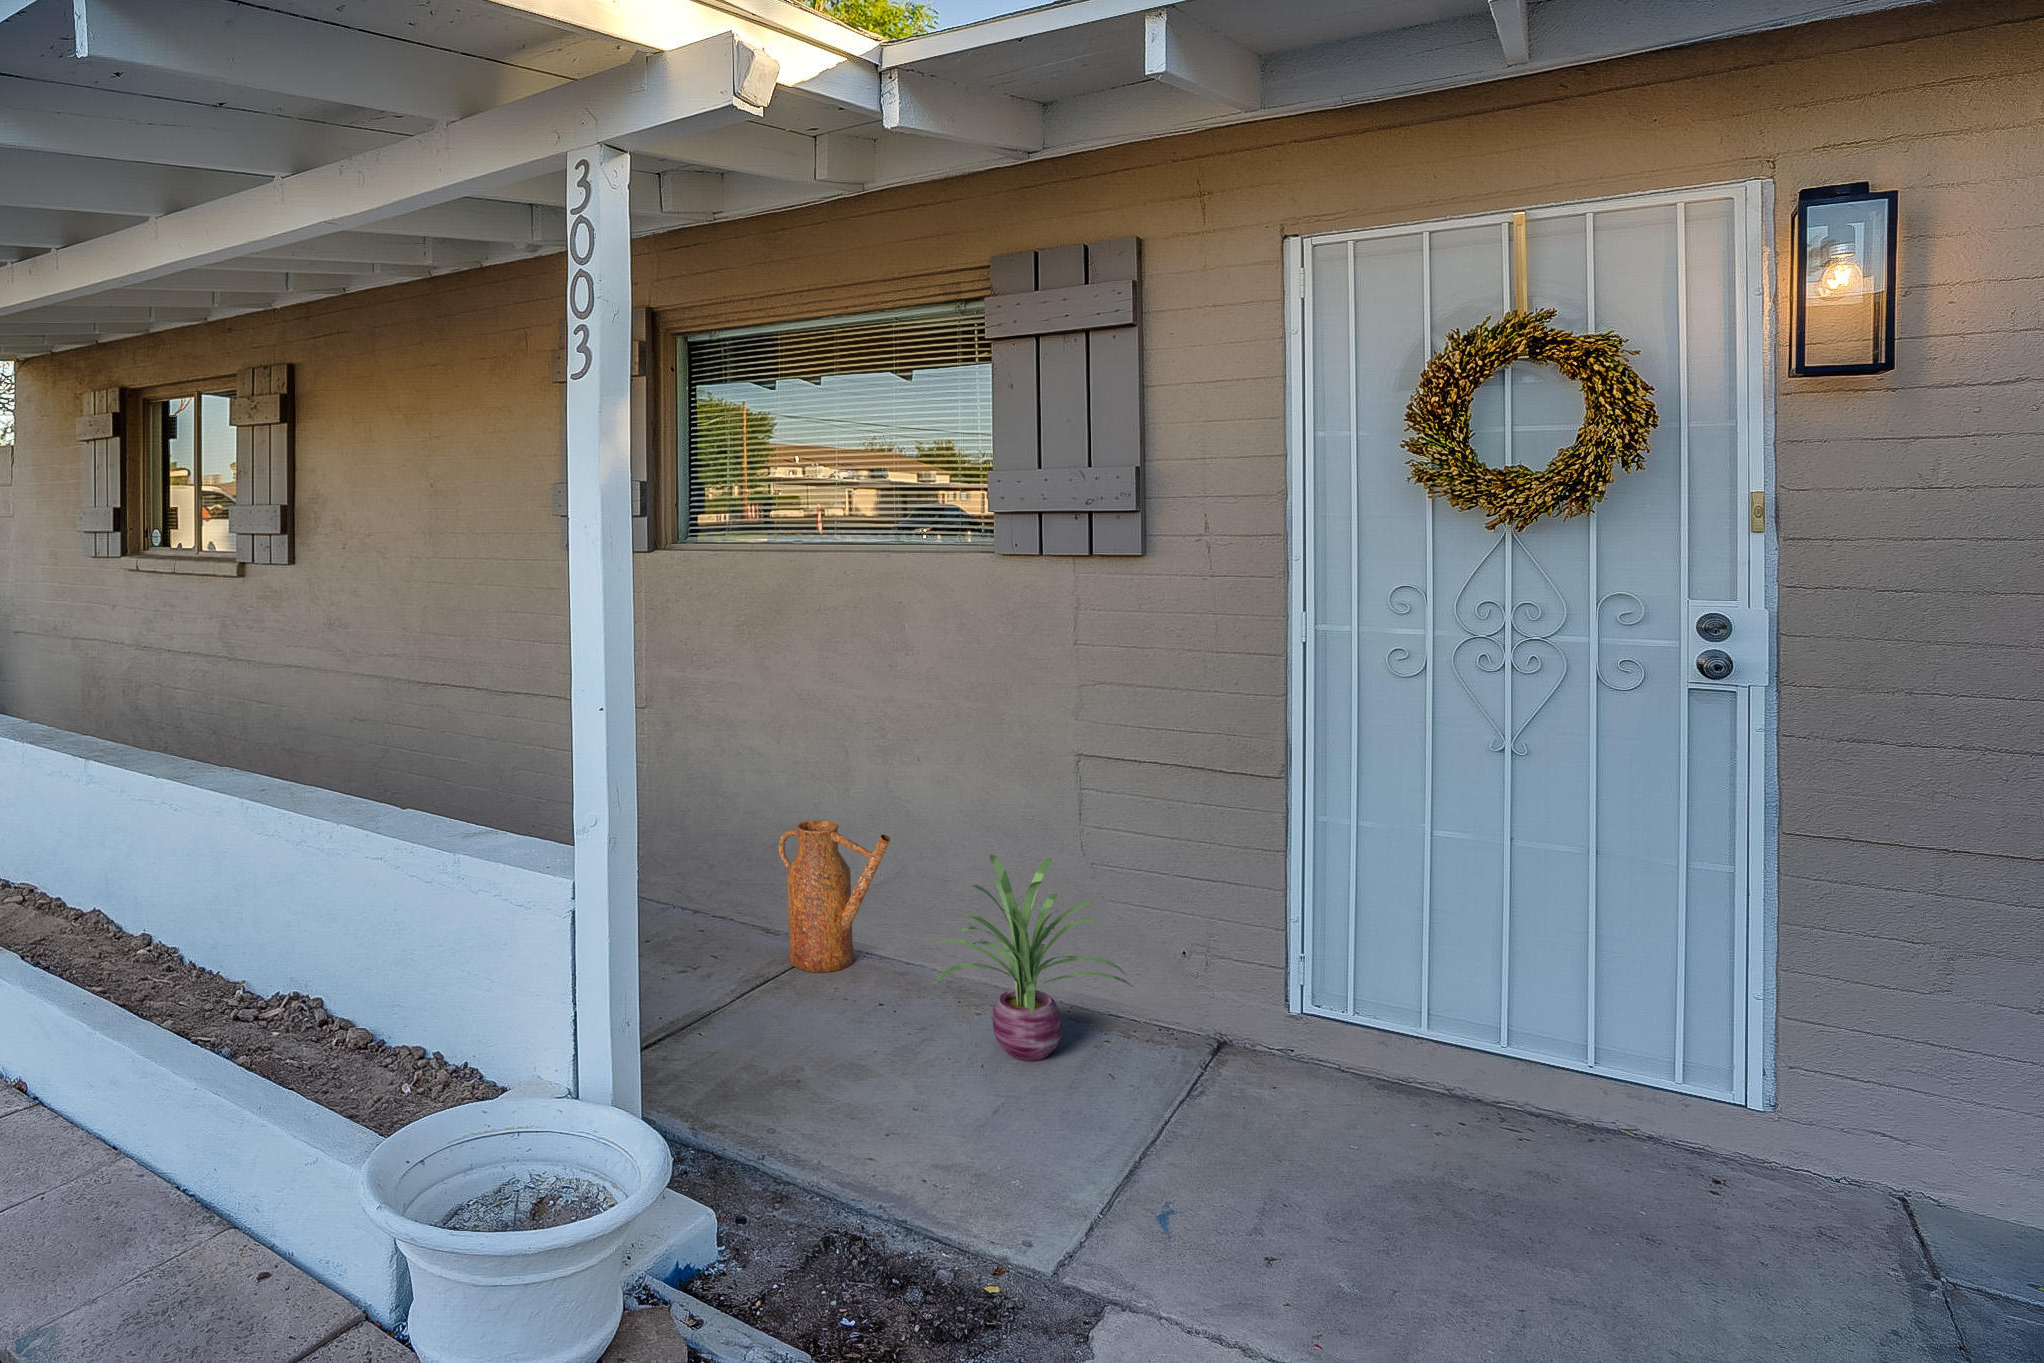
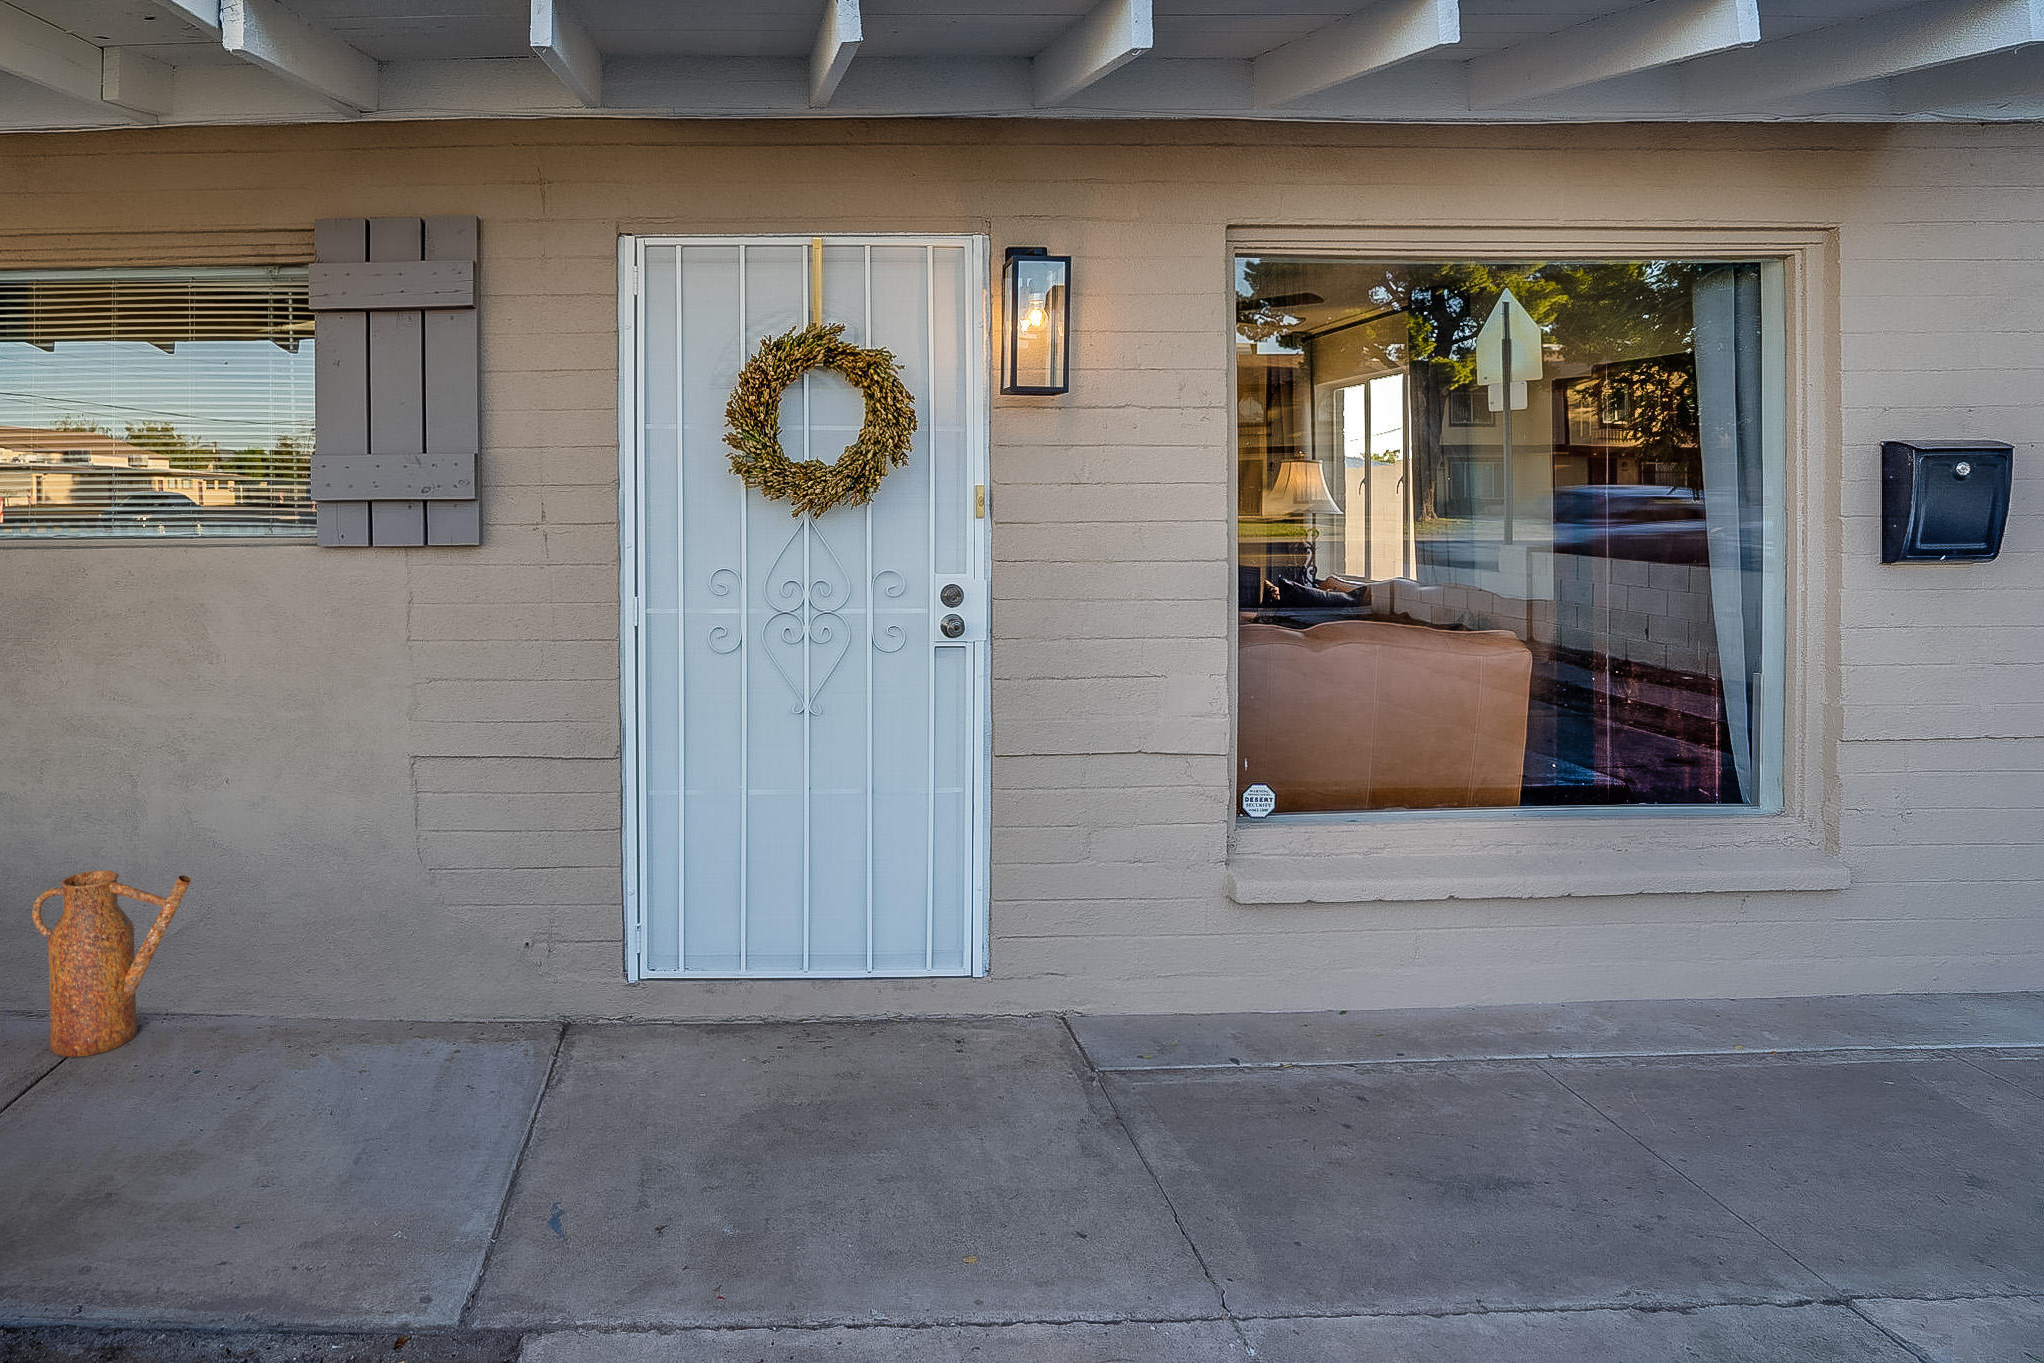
decorative plant: present [933,854,1132,1061] -> none [250,869,486,1095]

